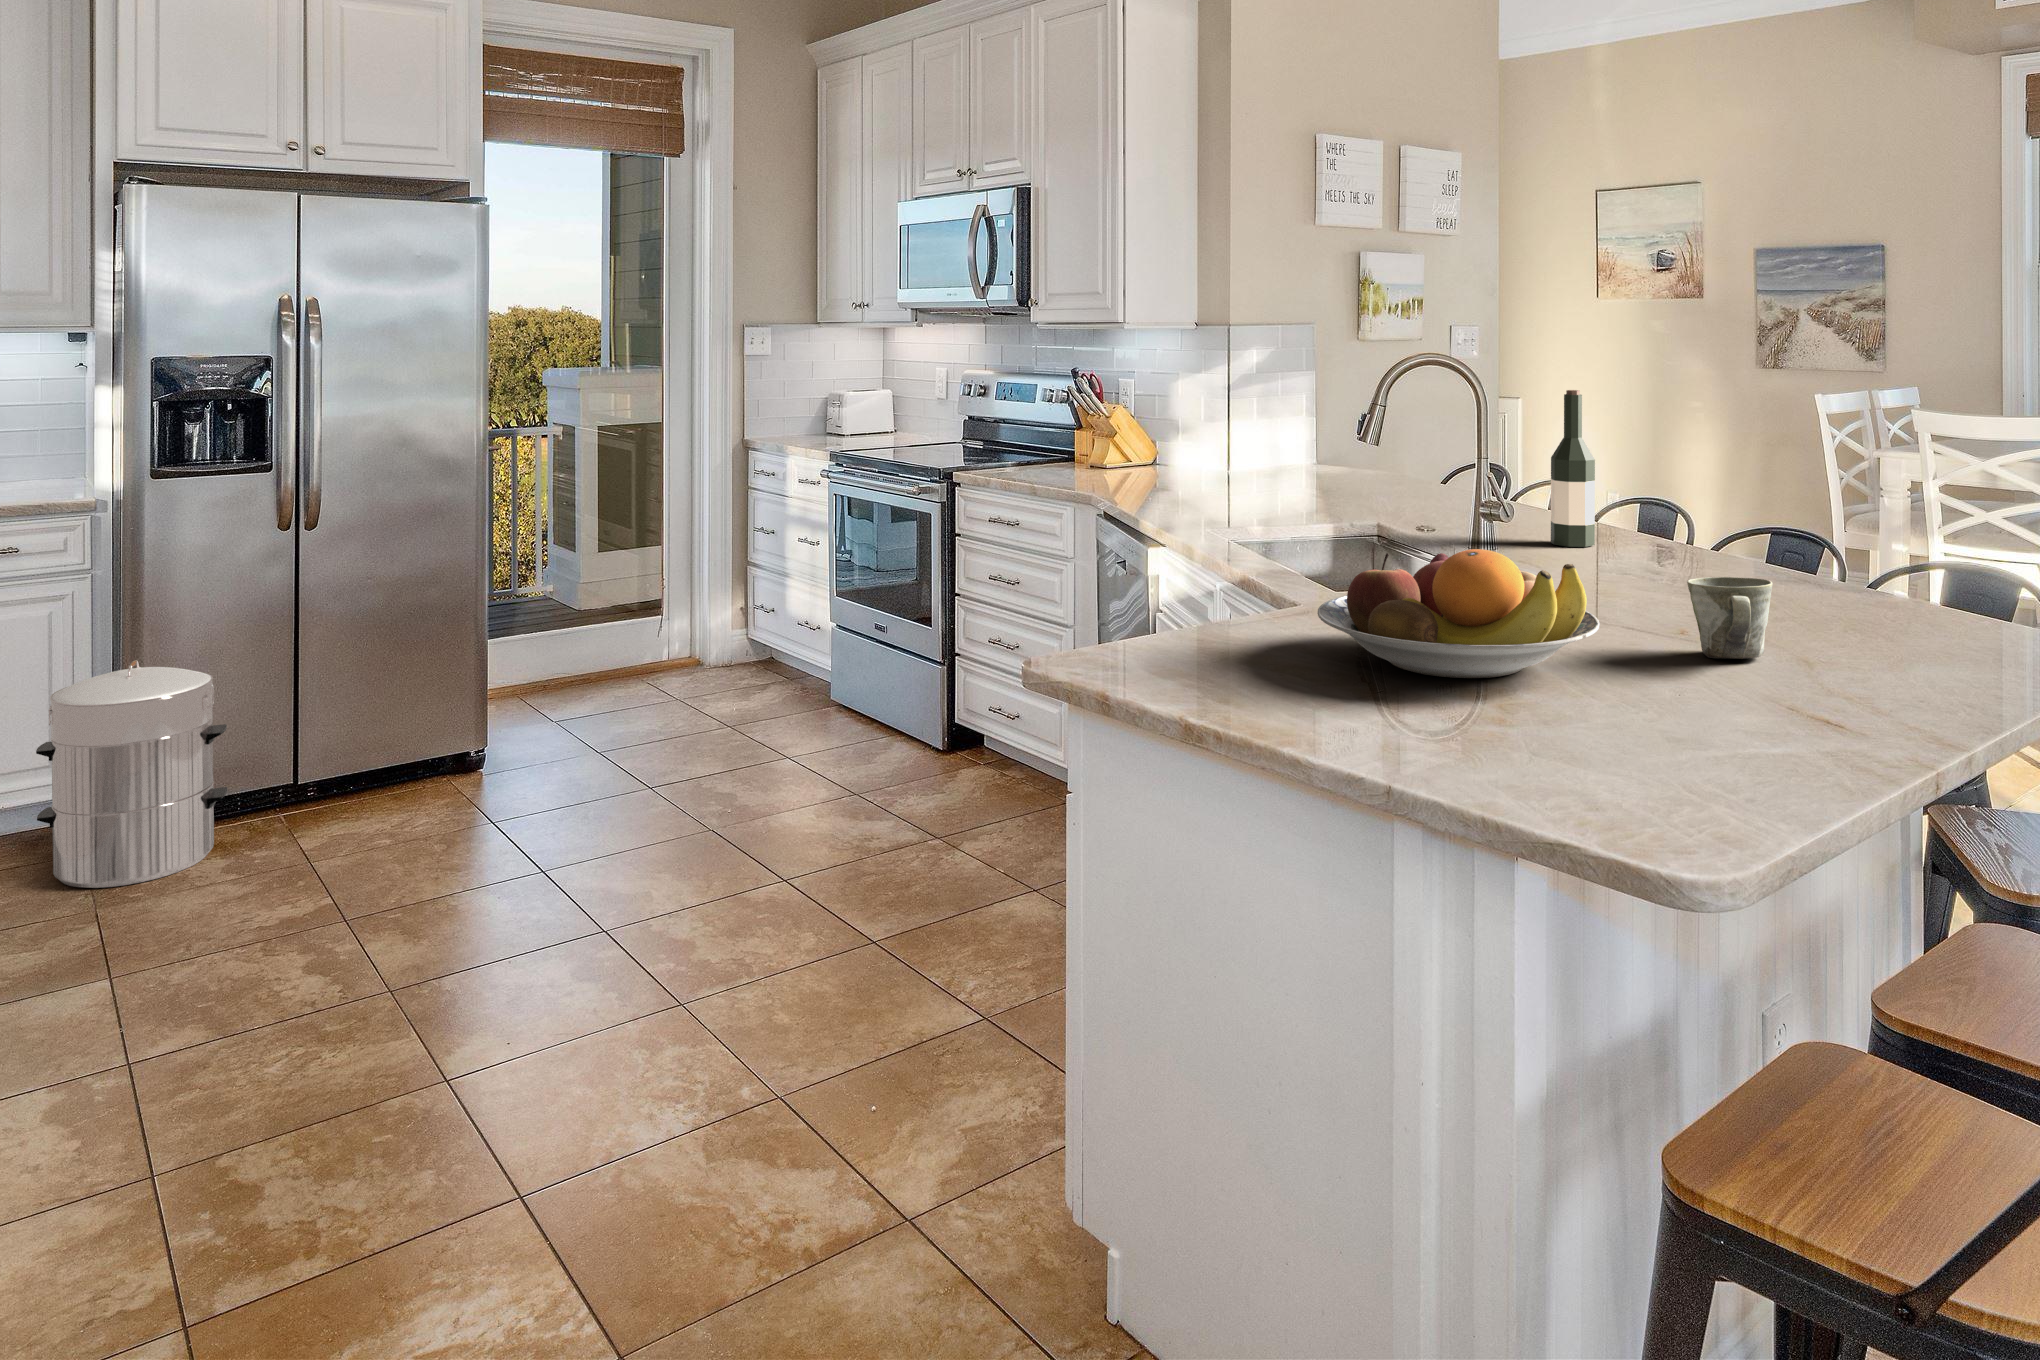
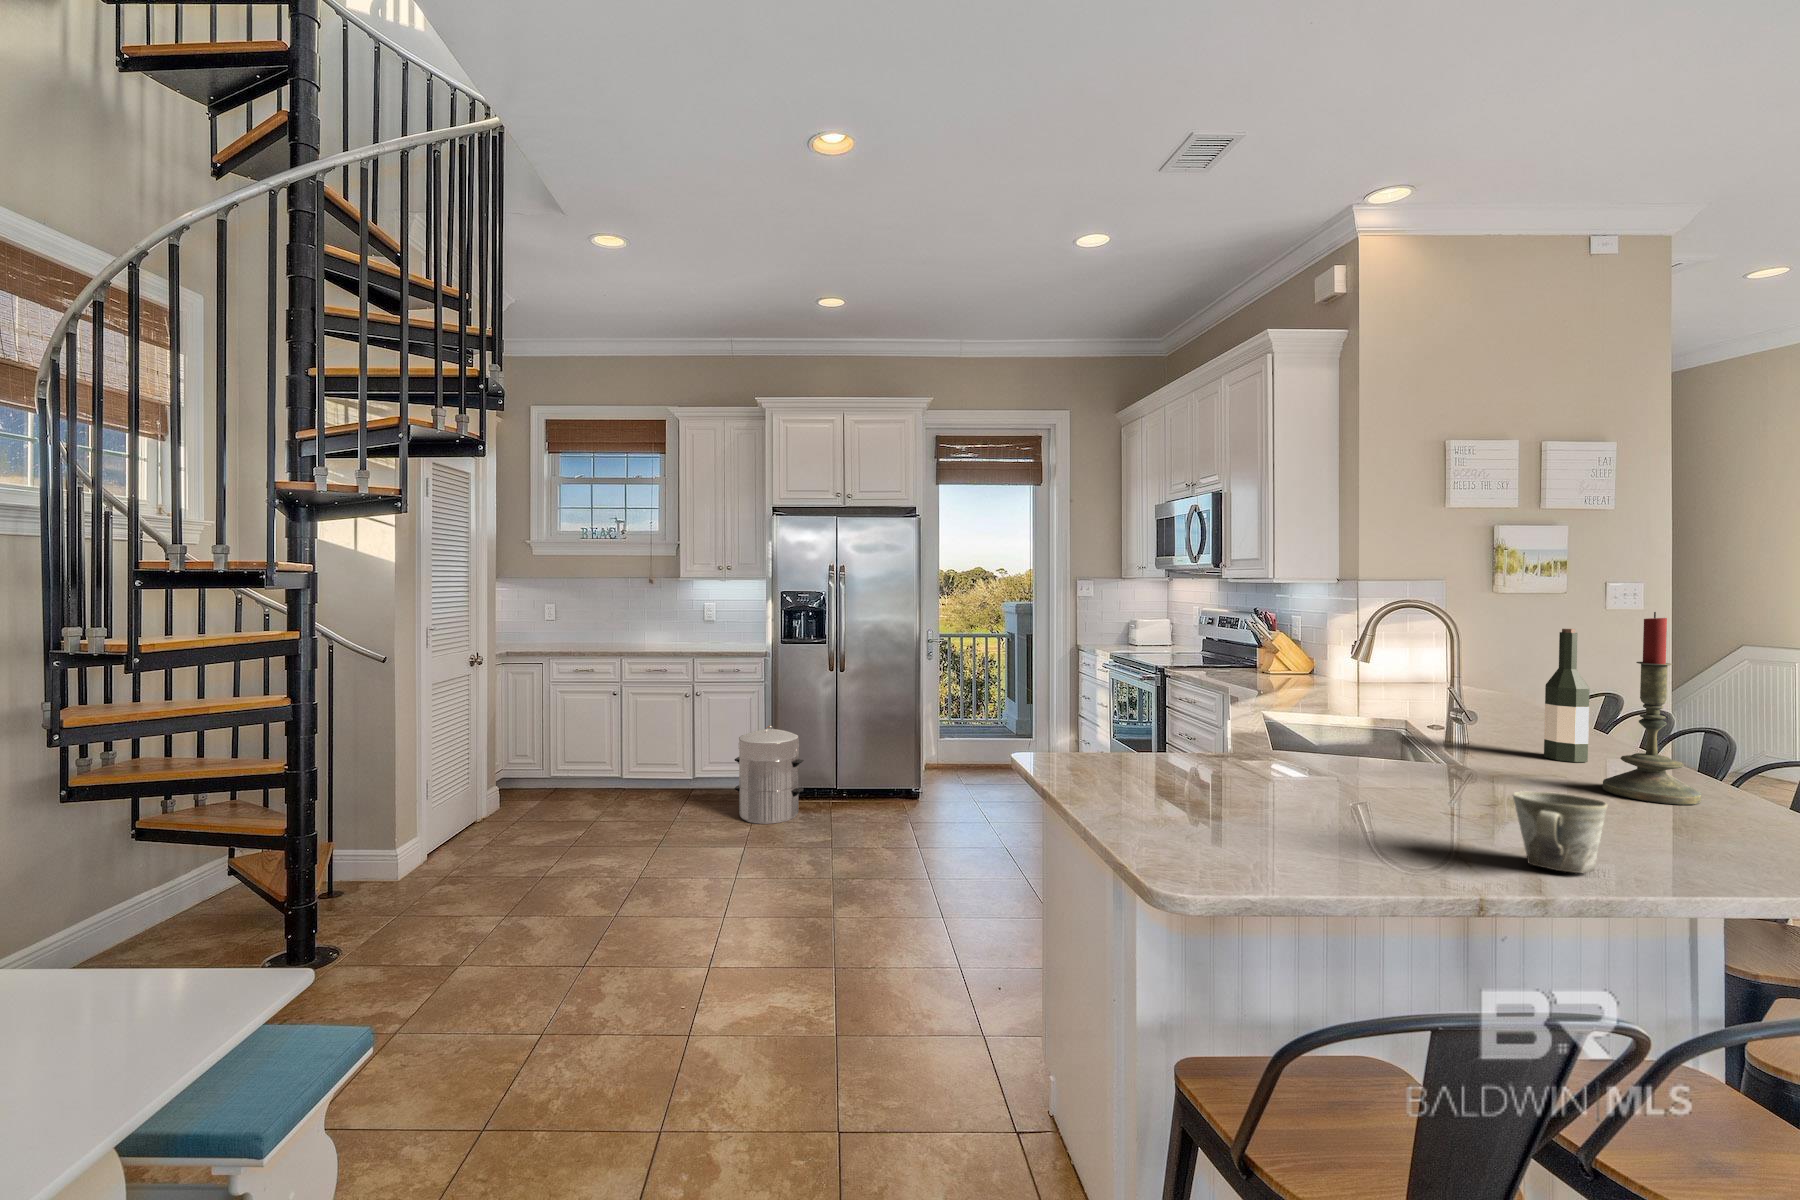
candle: none [1645,371,1729,579] -> present [1603,612,1701,805]
fruit bowl: present [1318,549,1600,678] -> none [1159,735,1396,840]

